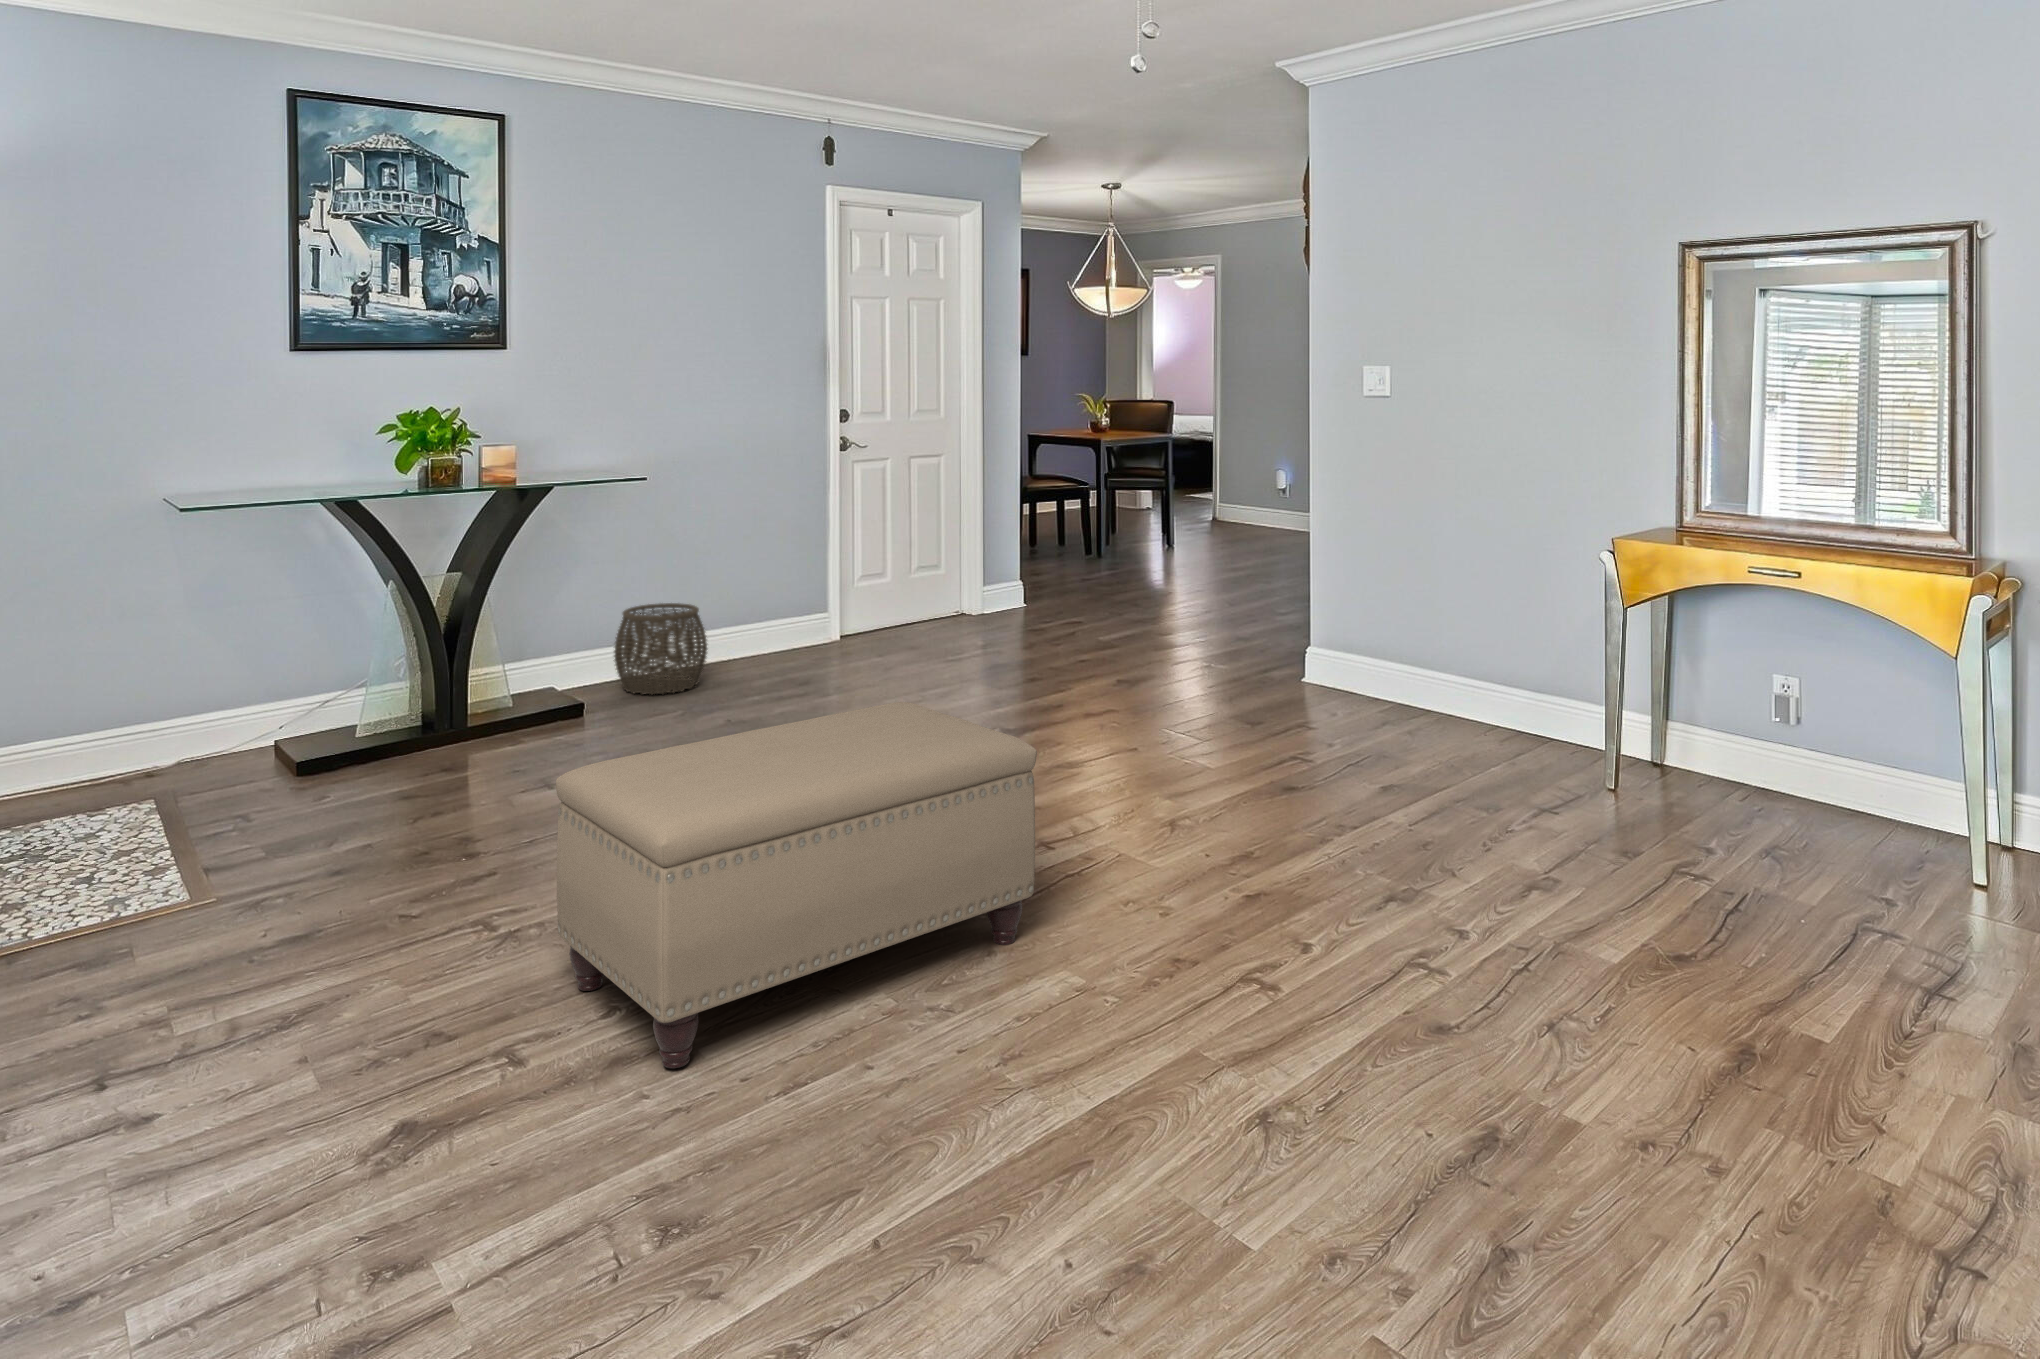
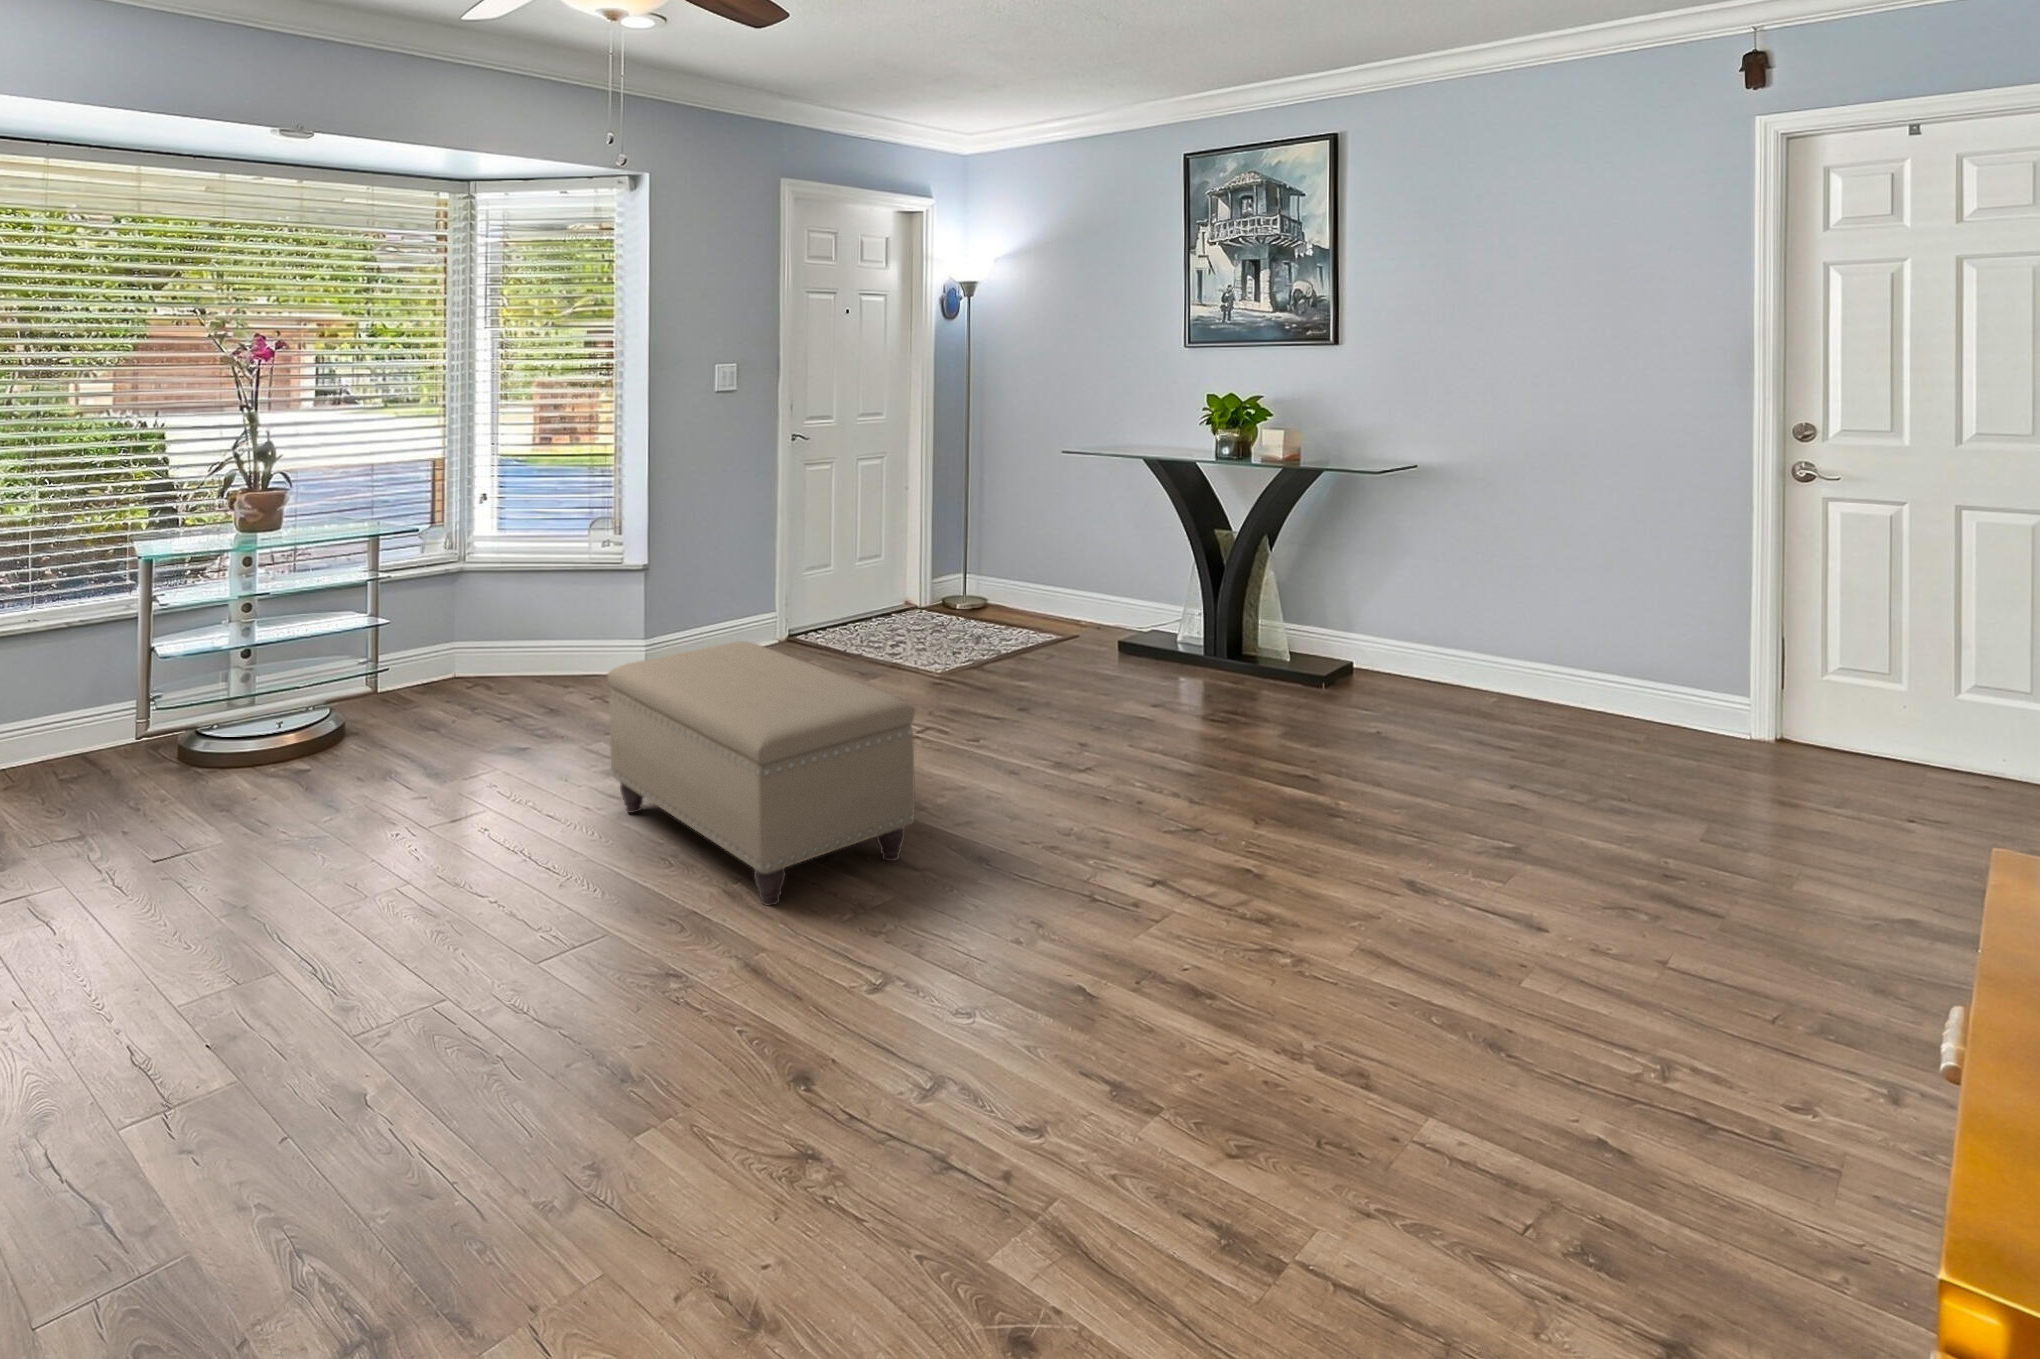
woven basket: present [614,603,707,694] -> none [1380,624,1487,728]

